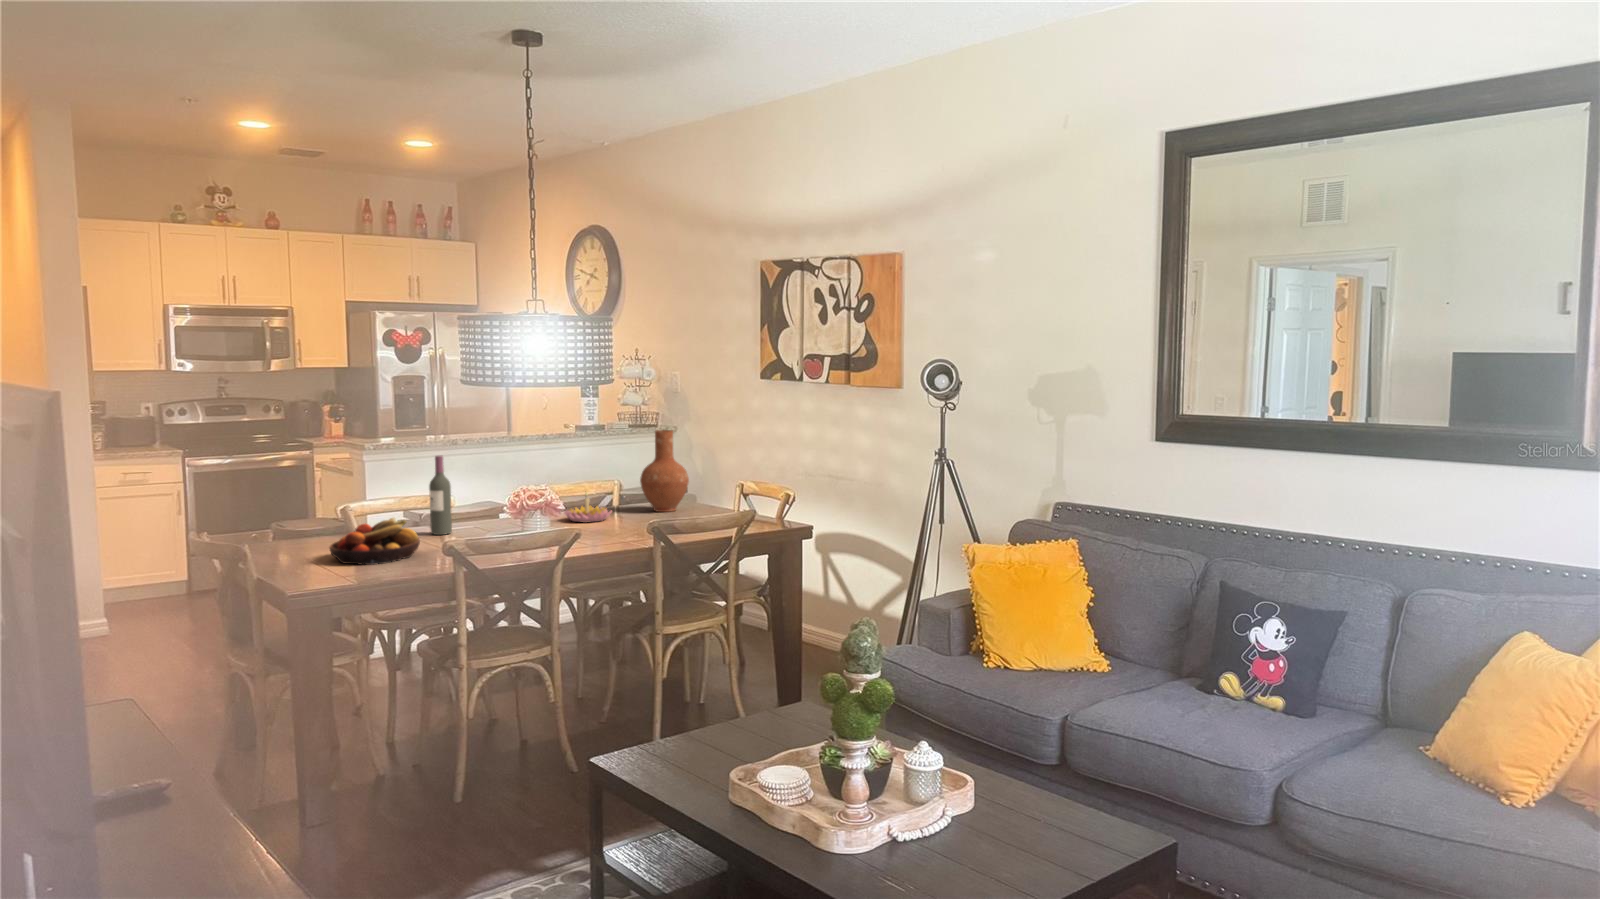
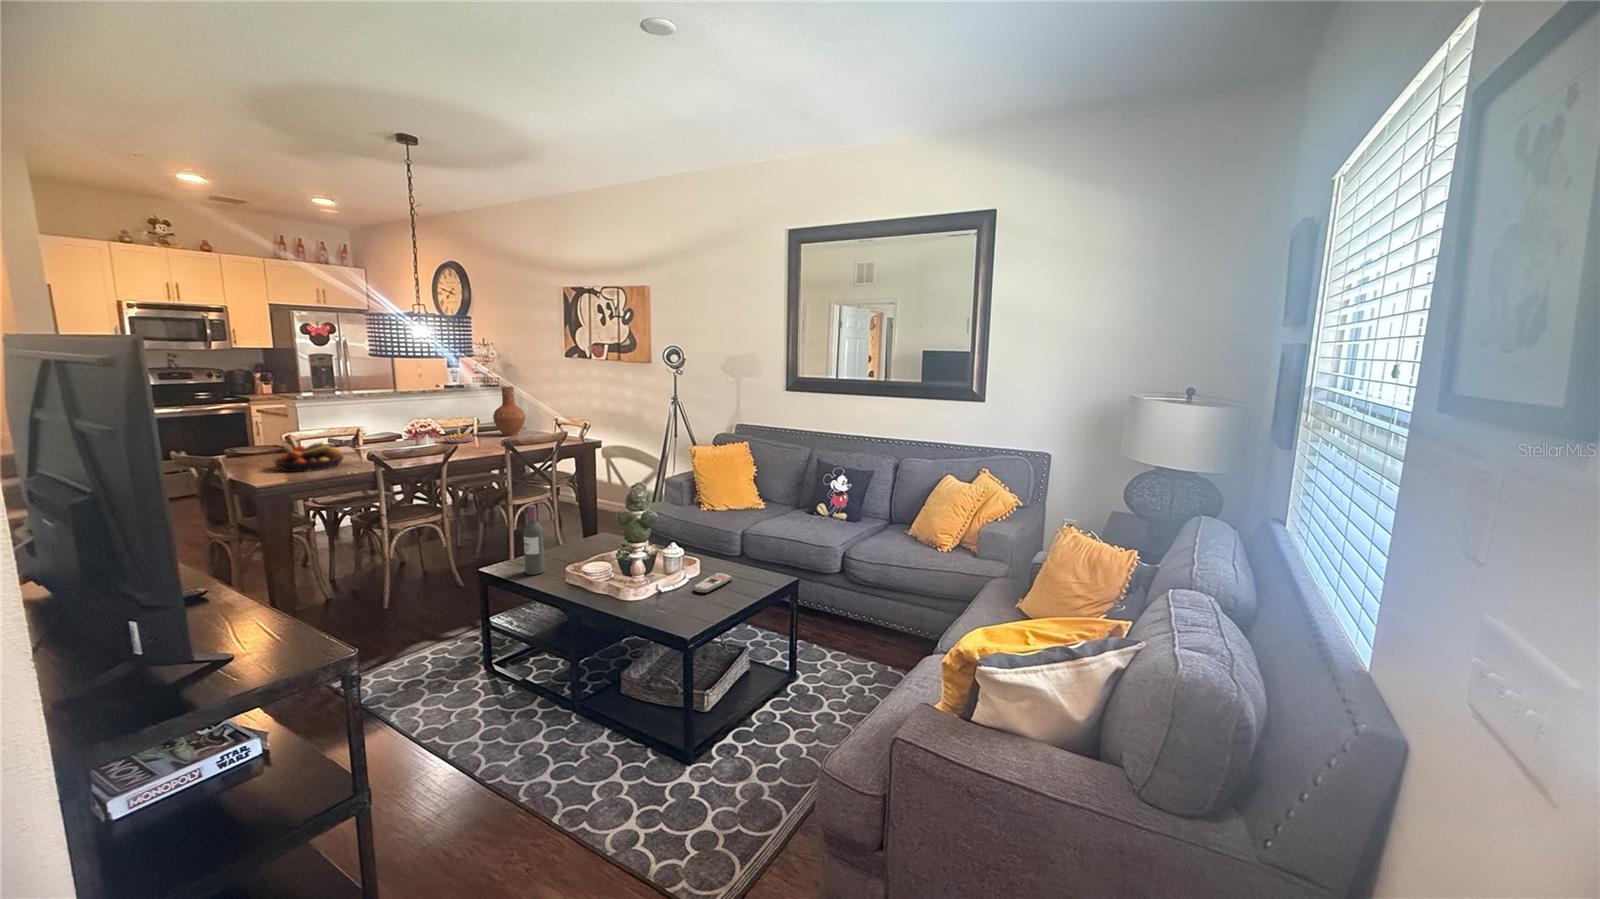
wine bottle: present [429,456,452,535] -> present [524,505,545,575]
remote control: none [962,812,1042,856] -> present [693,573,733,593]

